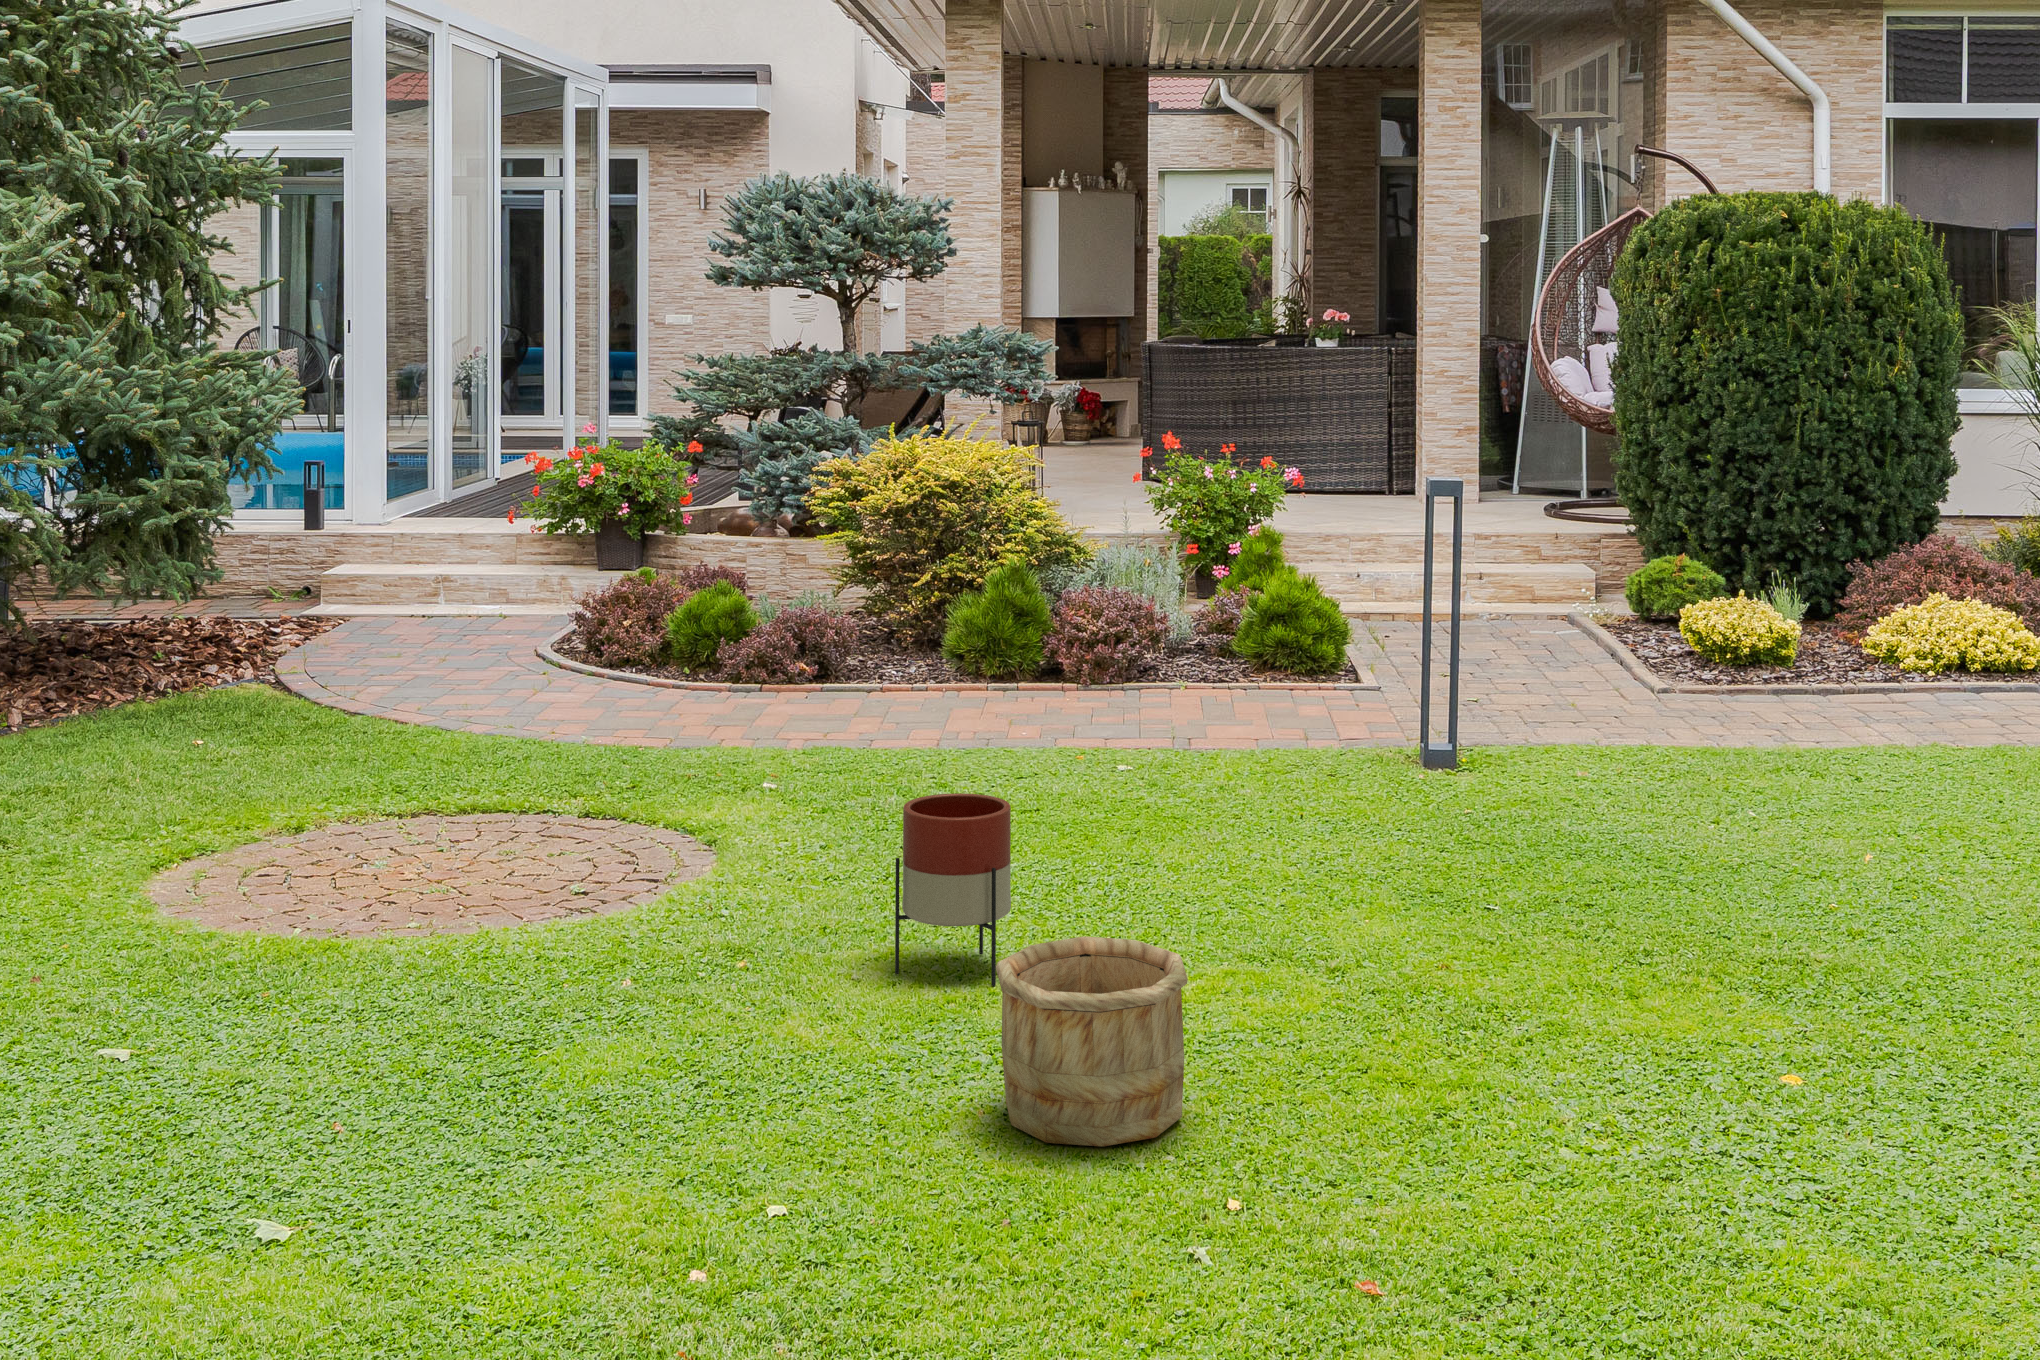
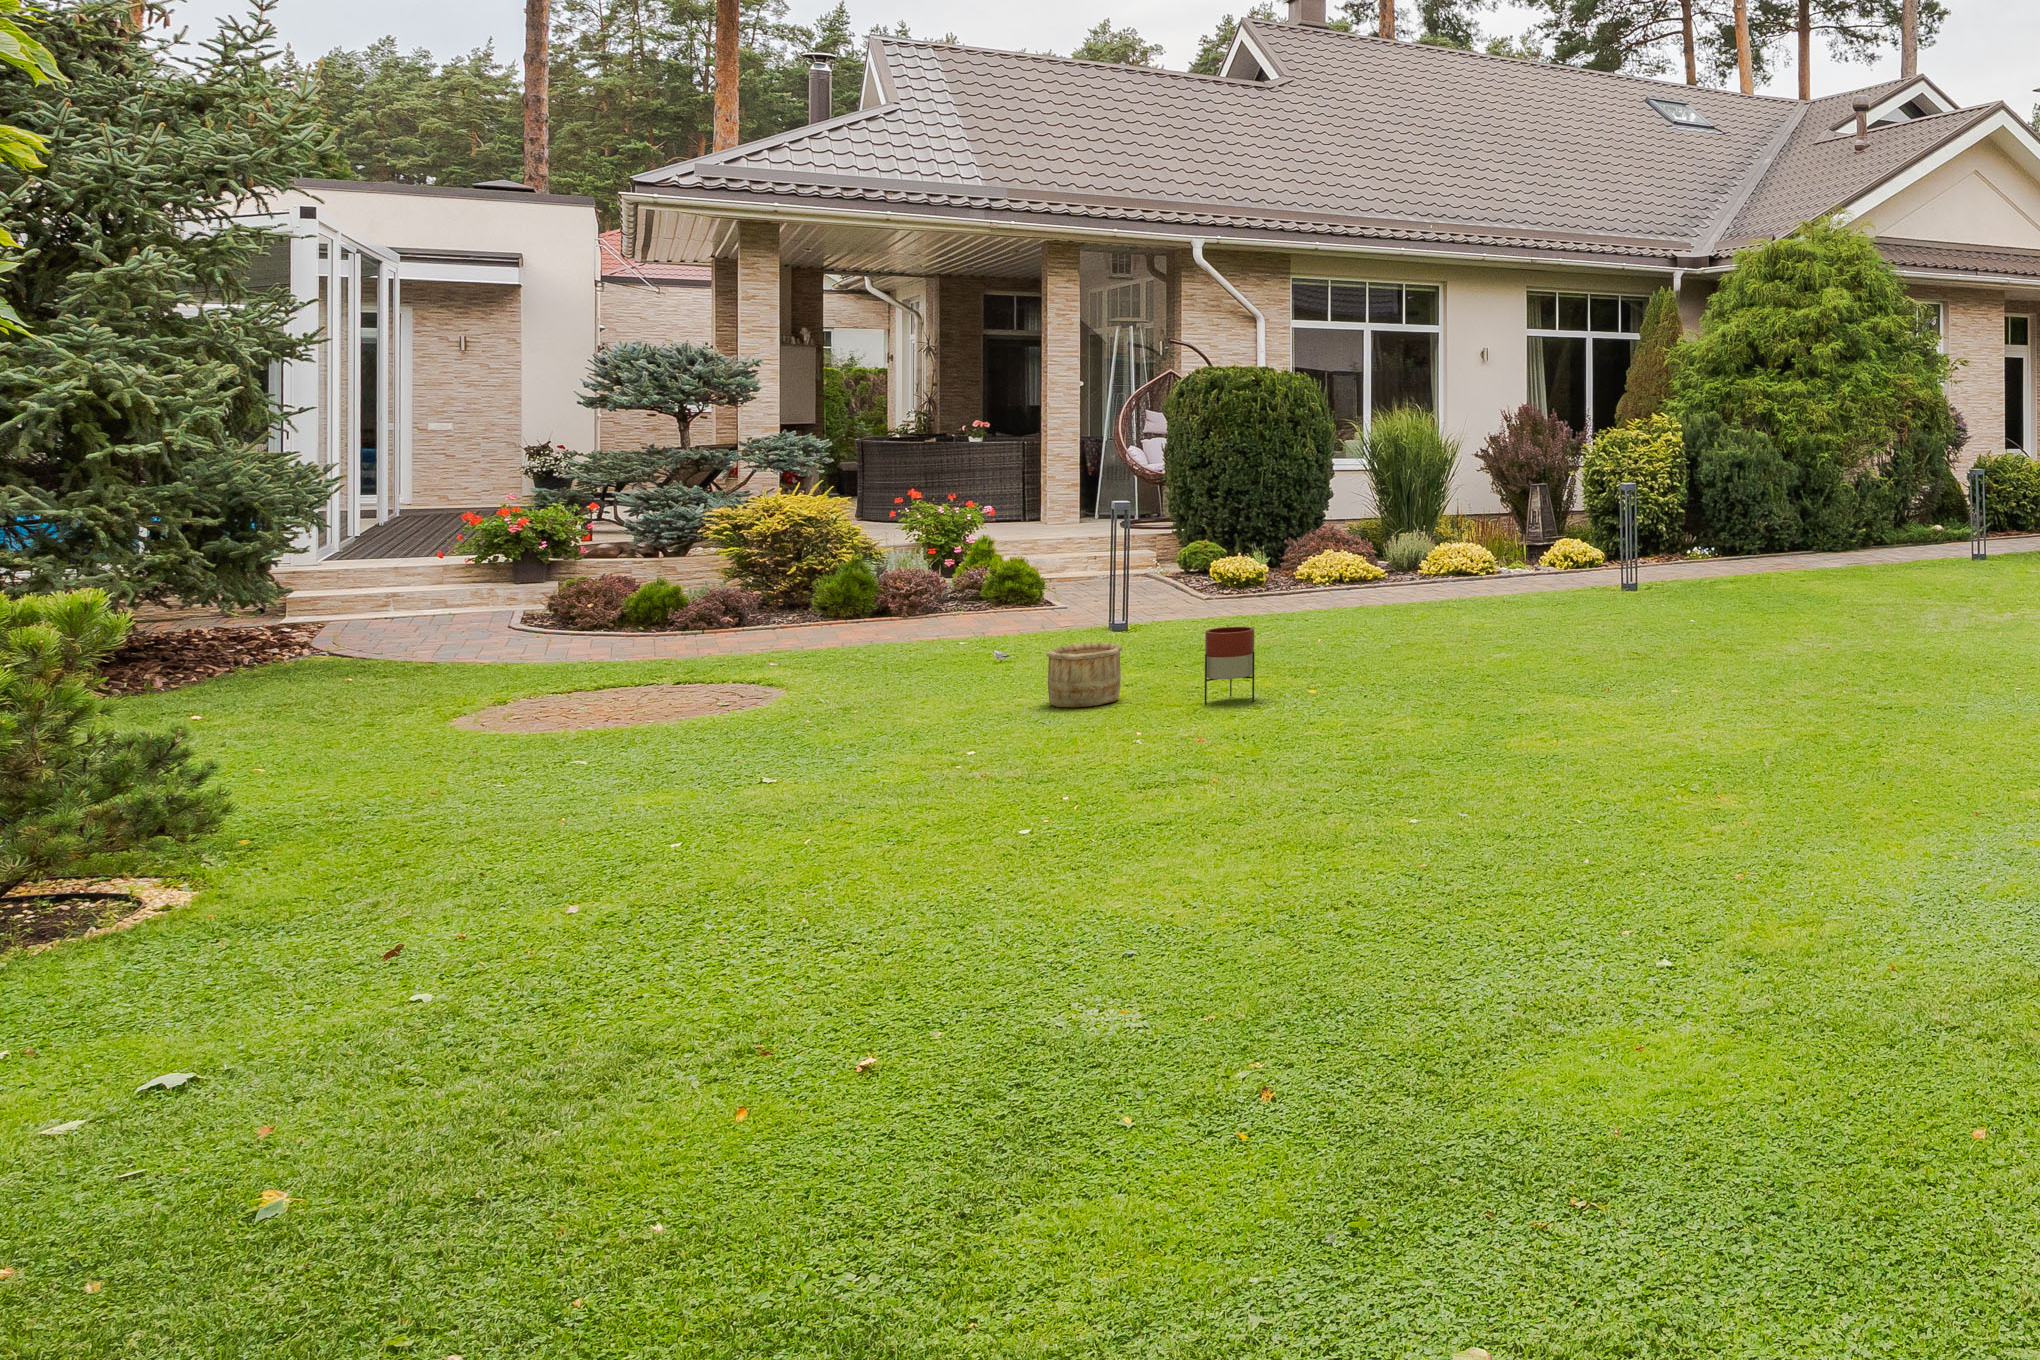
planter: present [895,793,1011,986] -> present [1205,627,1254,705]

